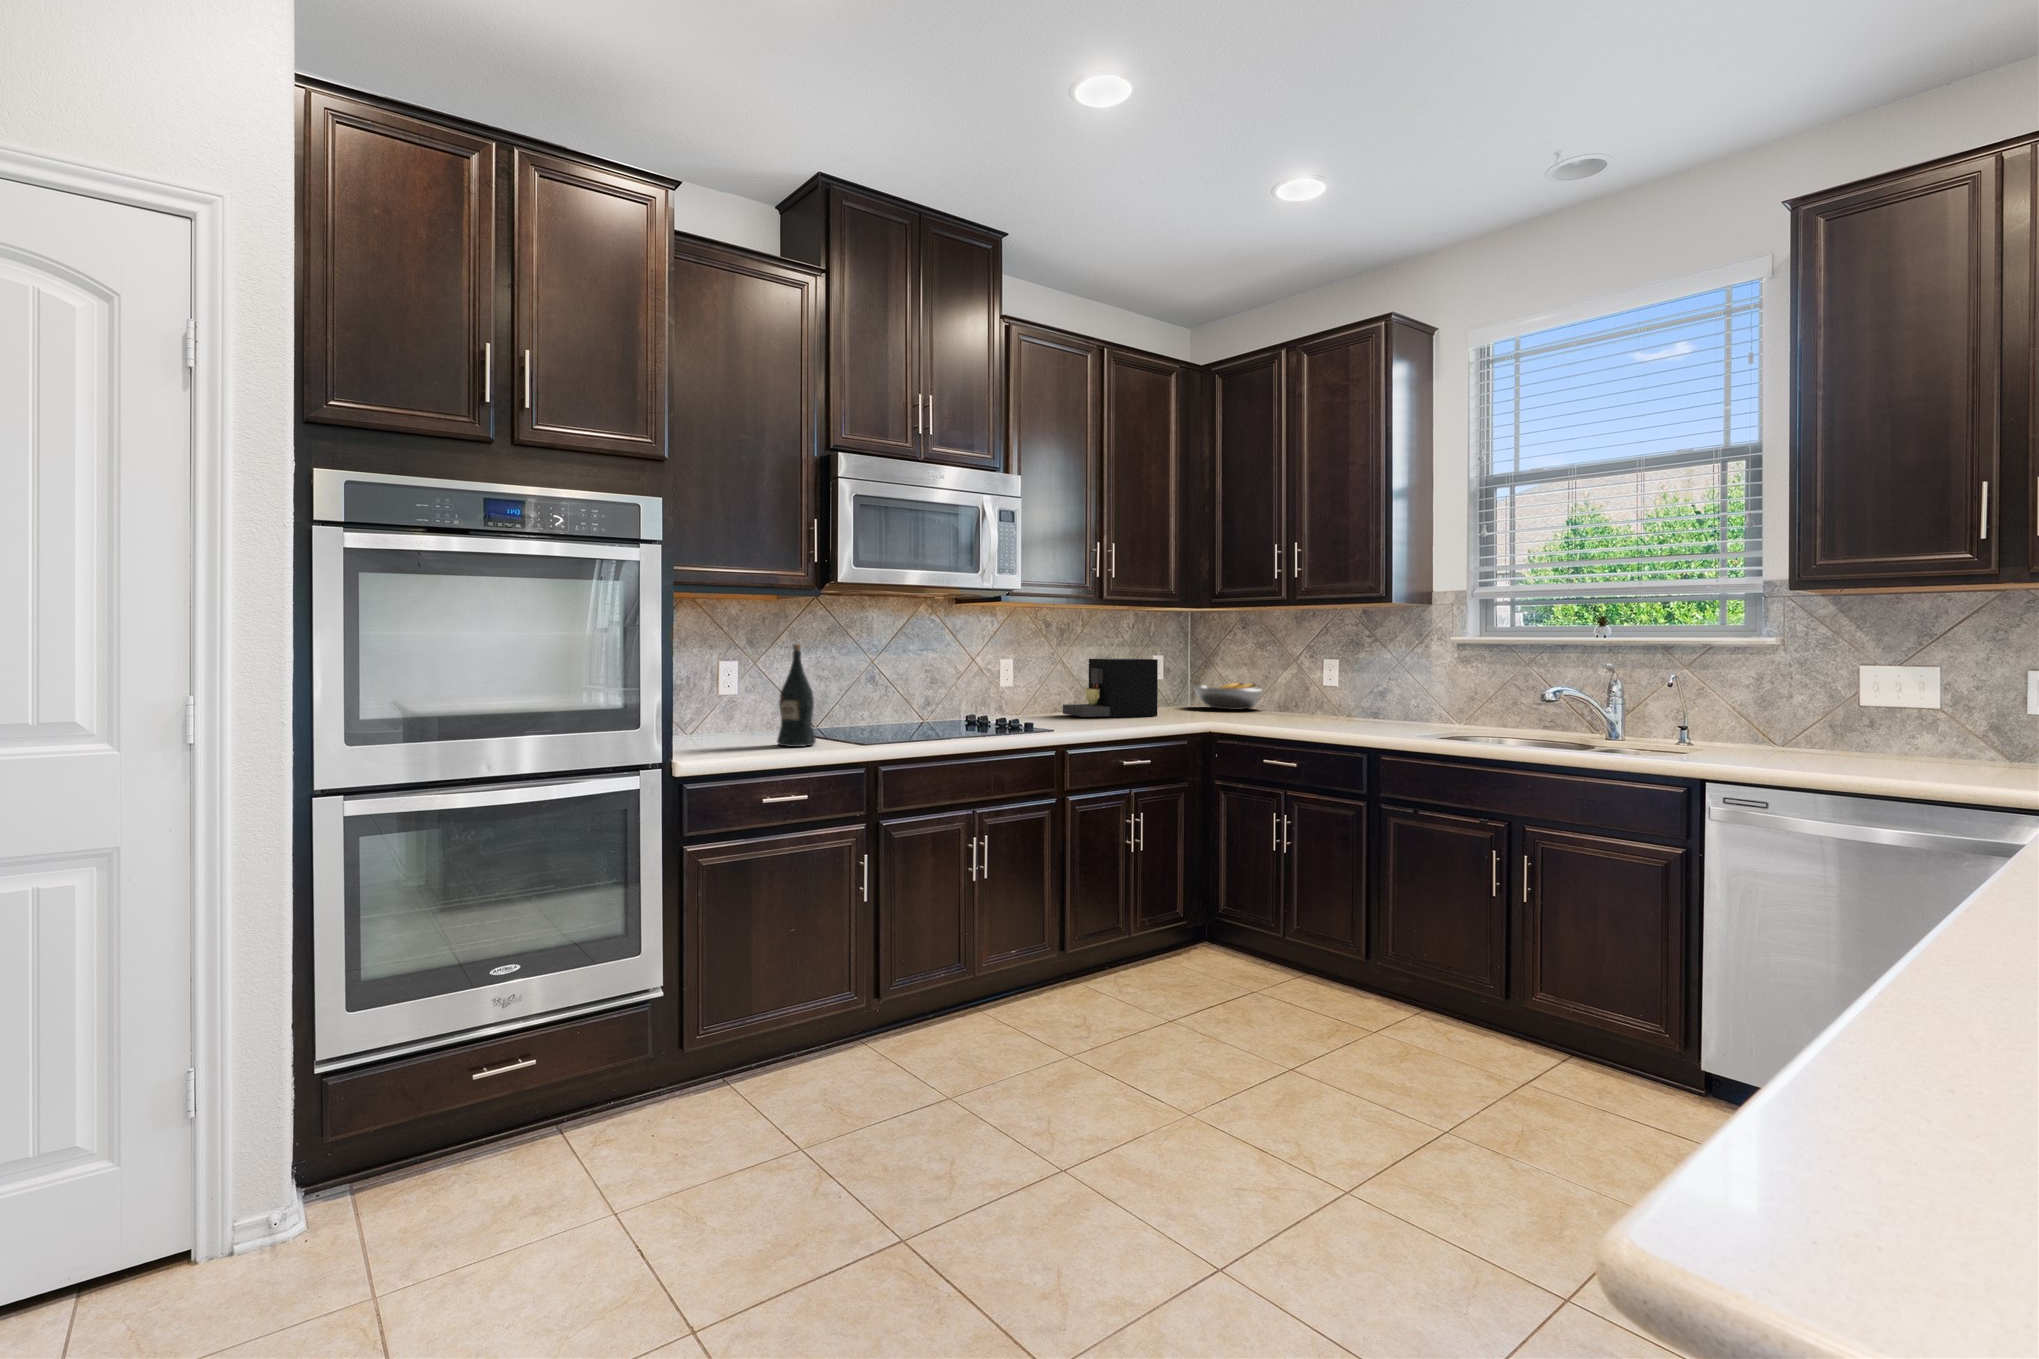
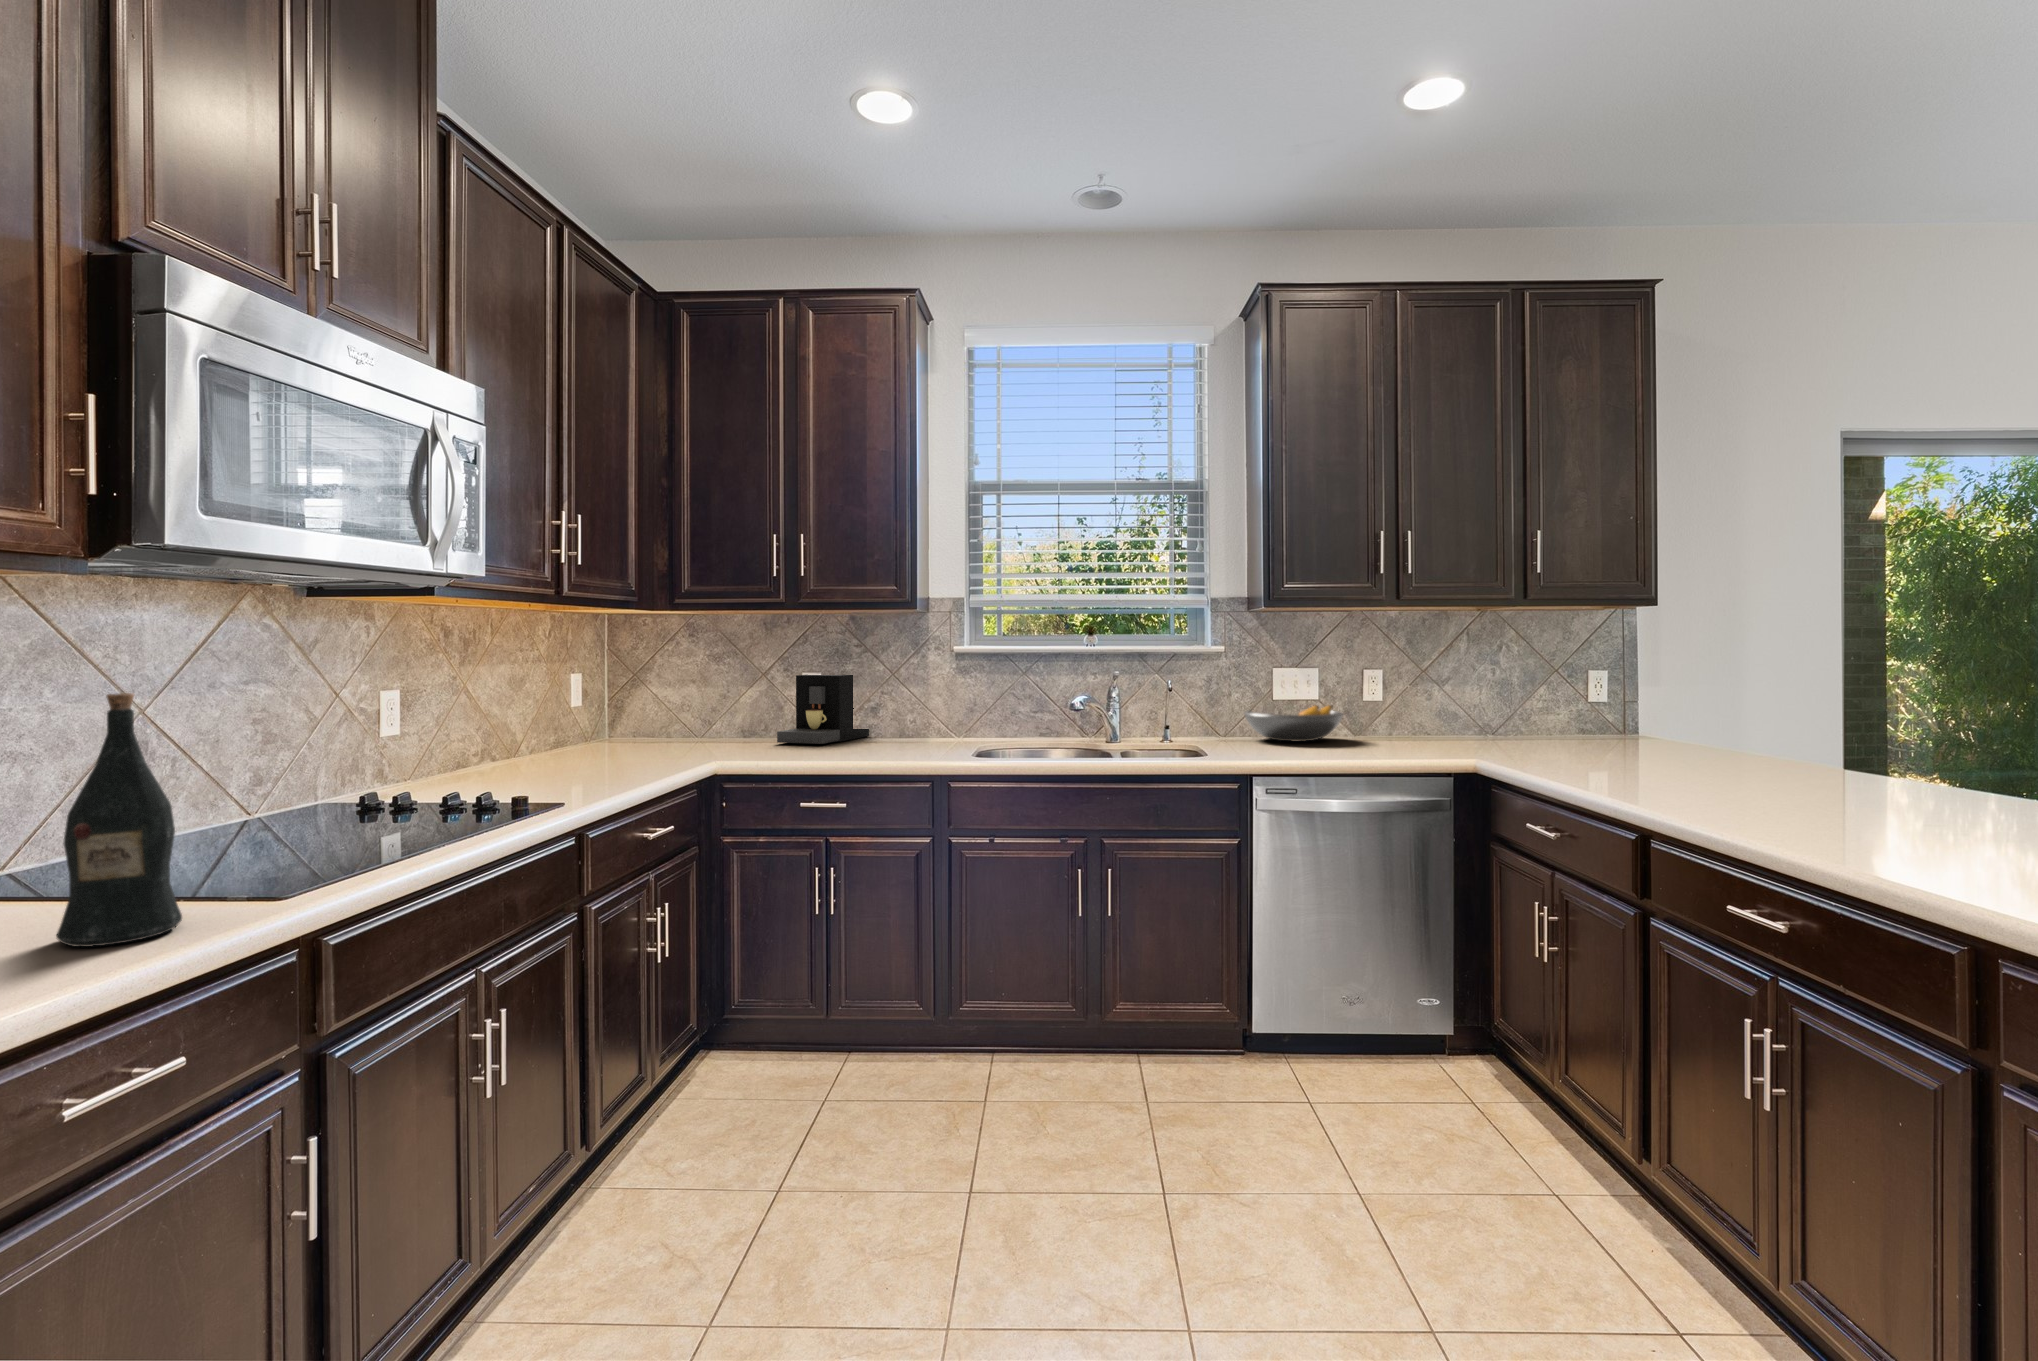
coffee maker: present [1063,658,1158,717] -> present [777,675,869,744]
fruit bowl: present [1193,682,1262,710] -> present [1244,705,1343,742]

